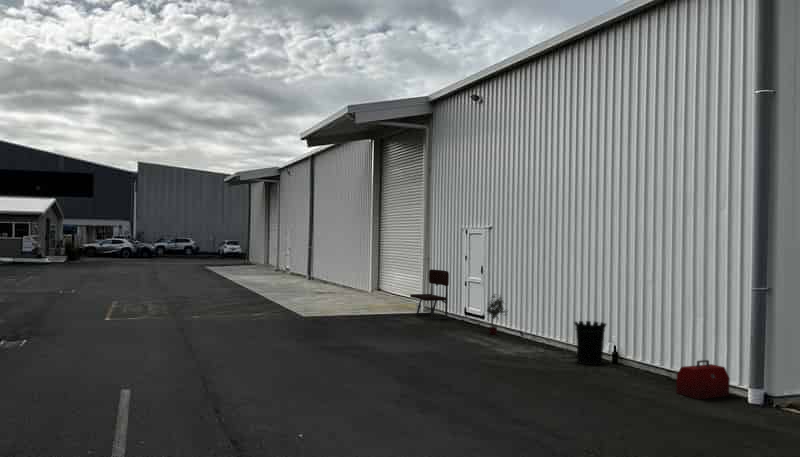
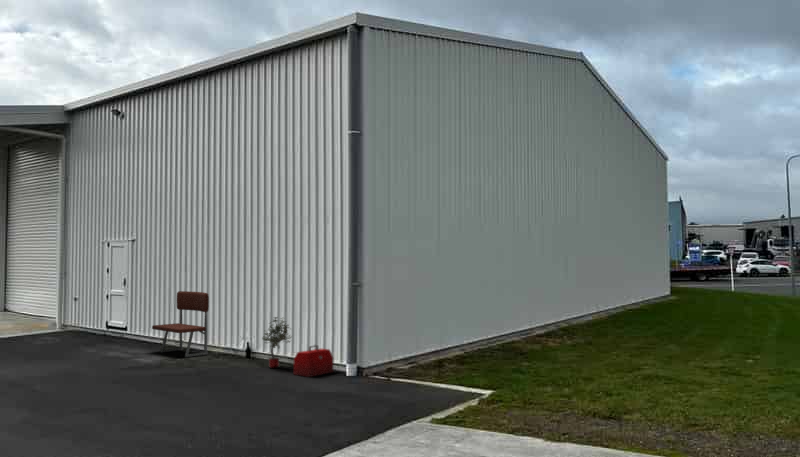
bench: present [410,269,449,319] -> present [152,291,209,357]
potted tree: present [487,295,506,335] -> present [262,317,291,368]
waste bin: present [574,321,606,365] -> none [212,323,241,361]

